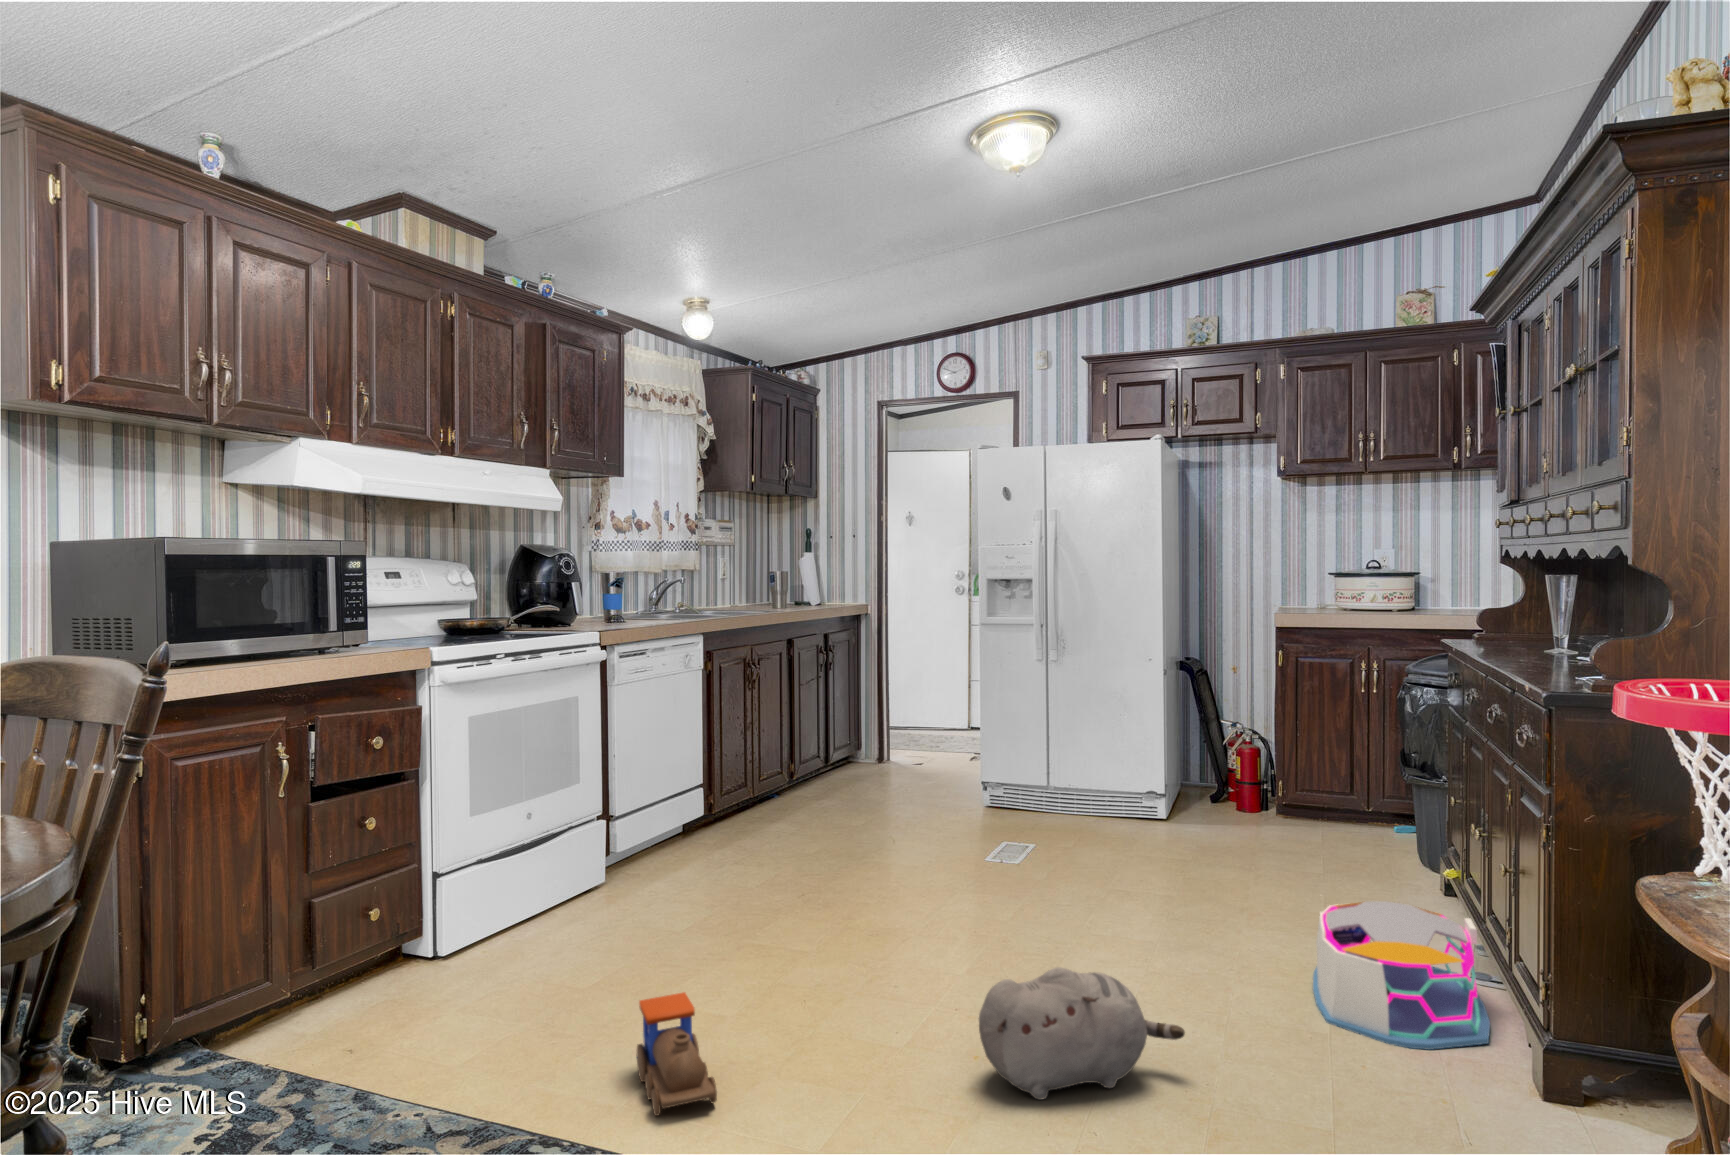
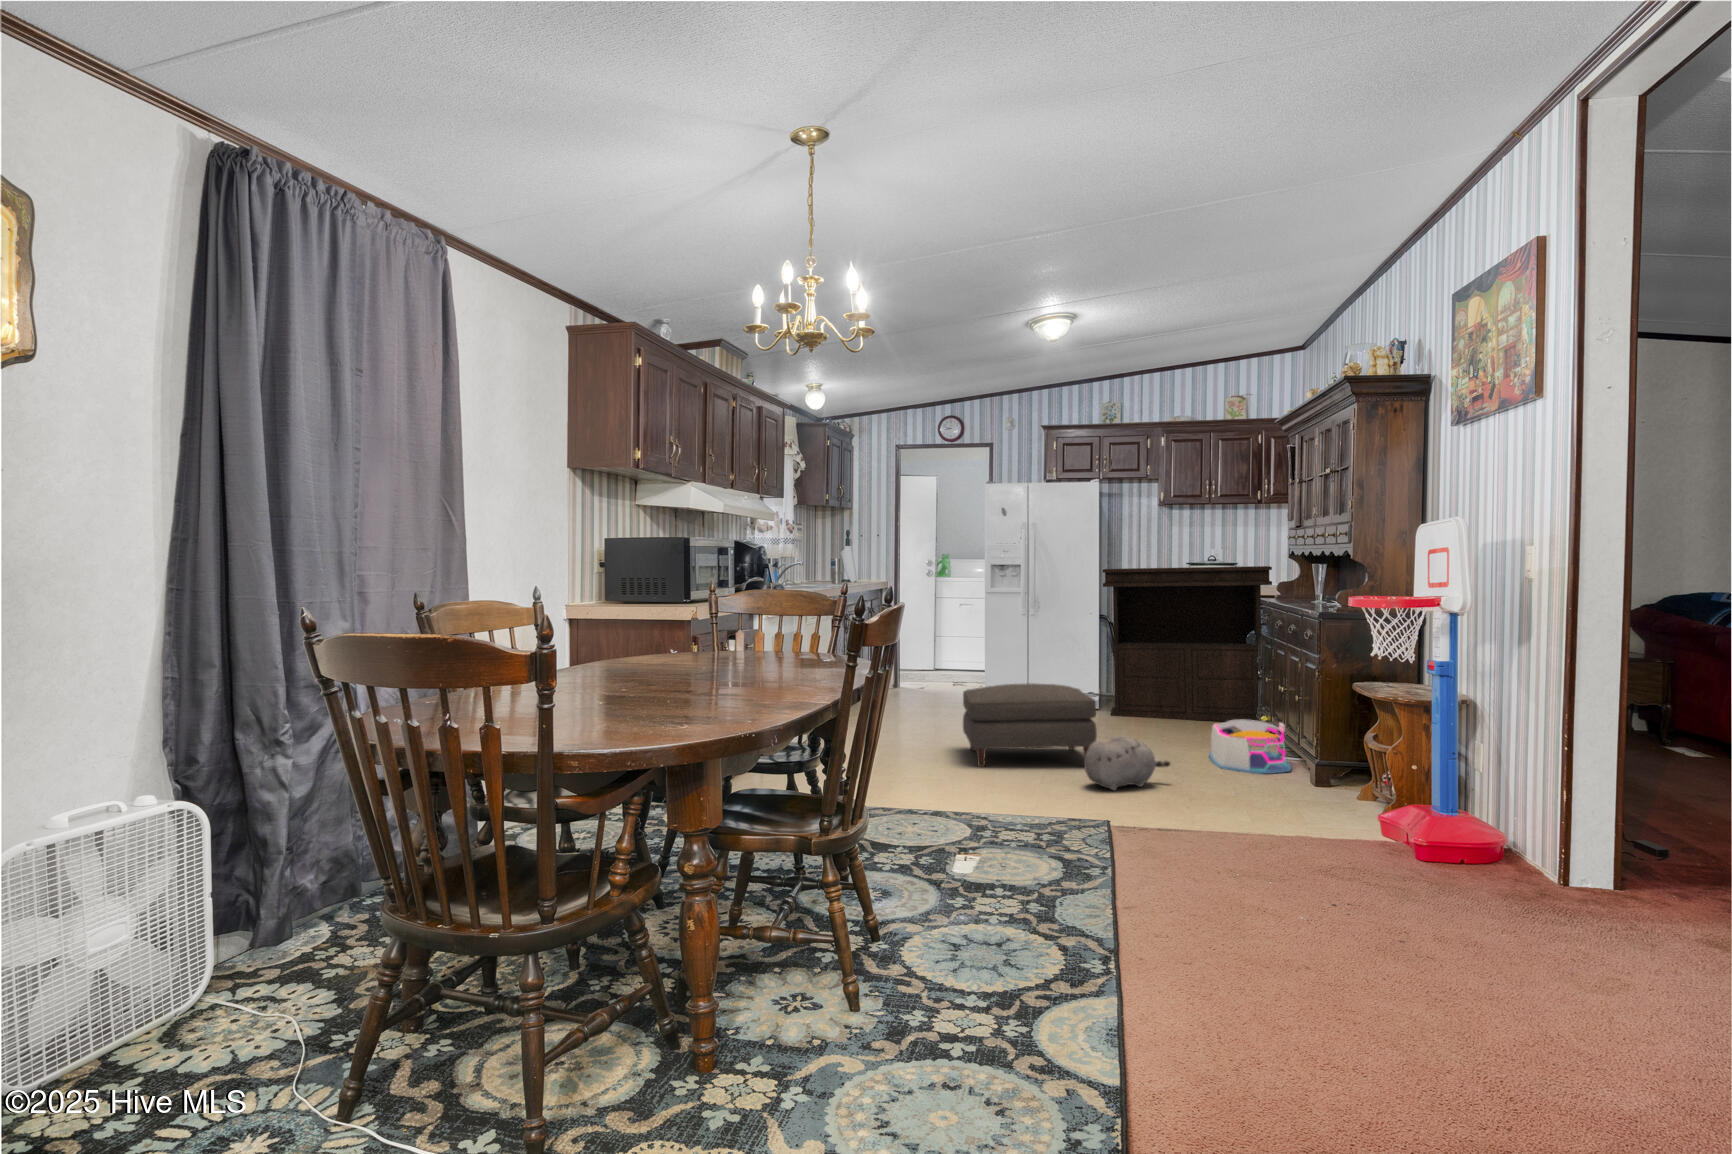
console table: none [1152,578,1468,875] -> present [1103,566,1272,722]
ottoman: none [796,814,1054,1001] -> present [963,683,1097,767]
toy train: present [636,992,717,1116] -> none [930,754,980,799]

